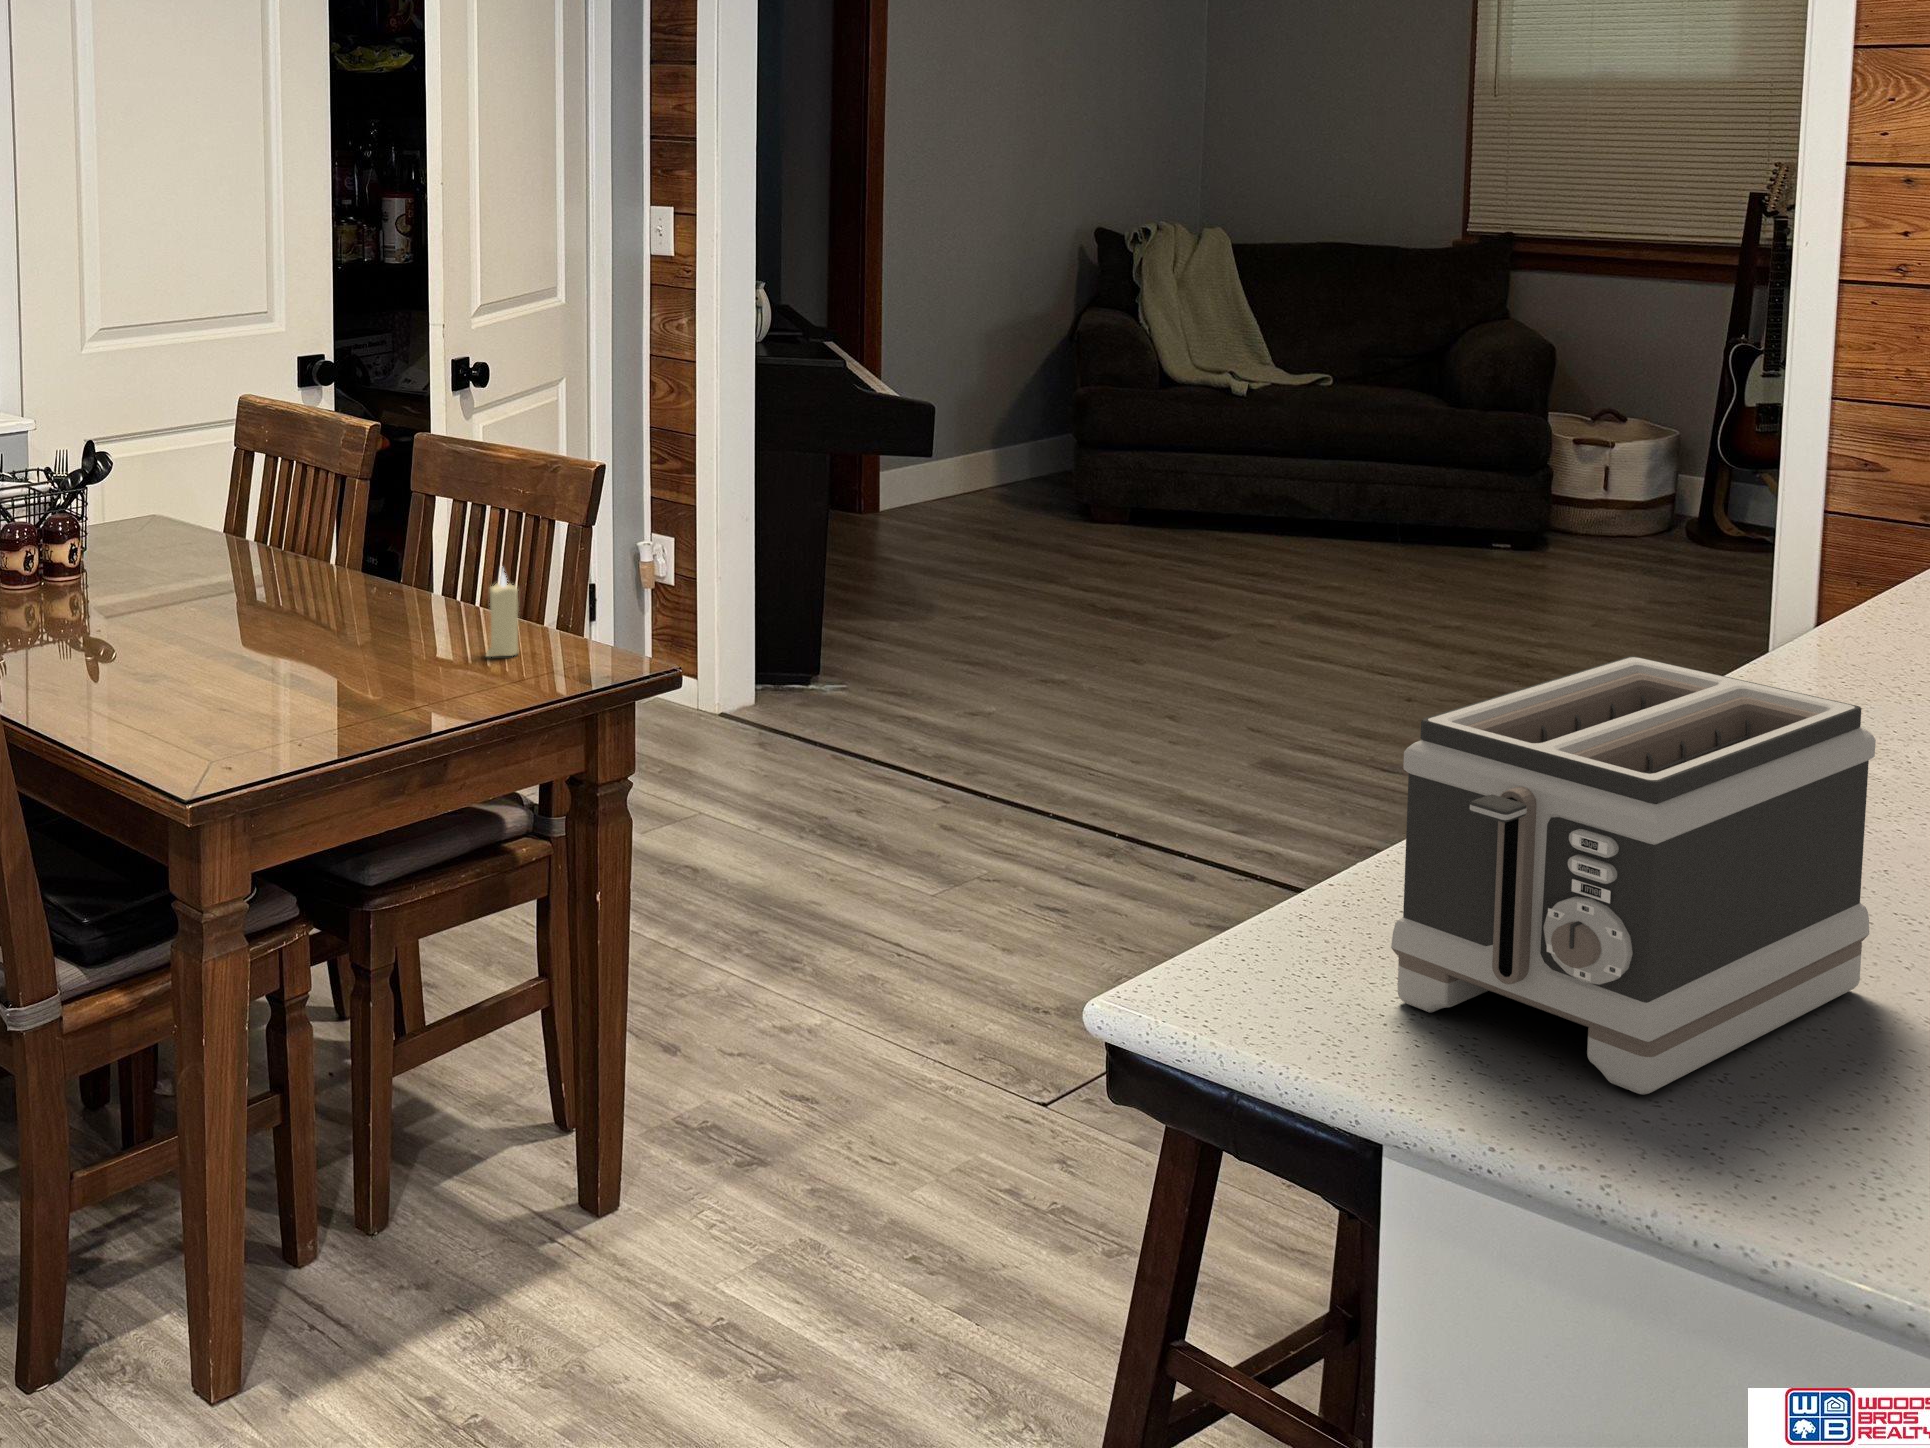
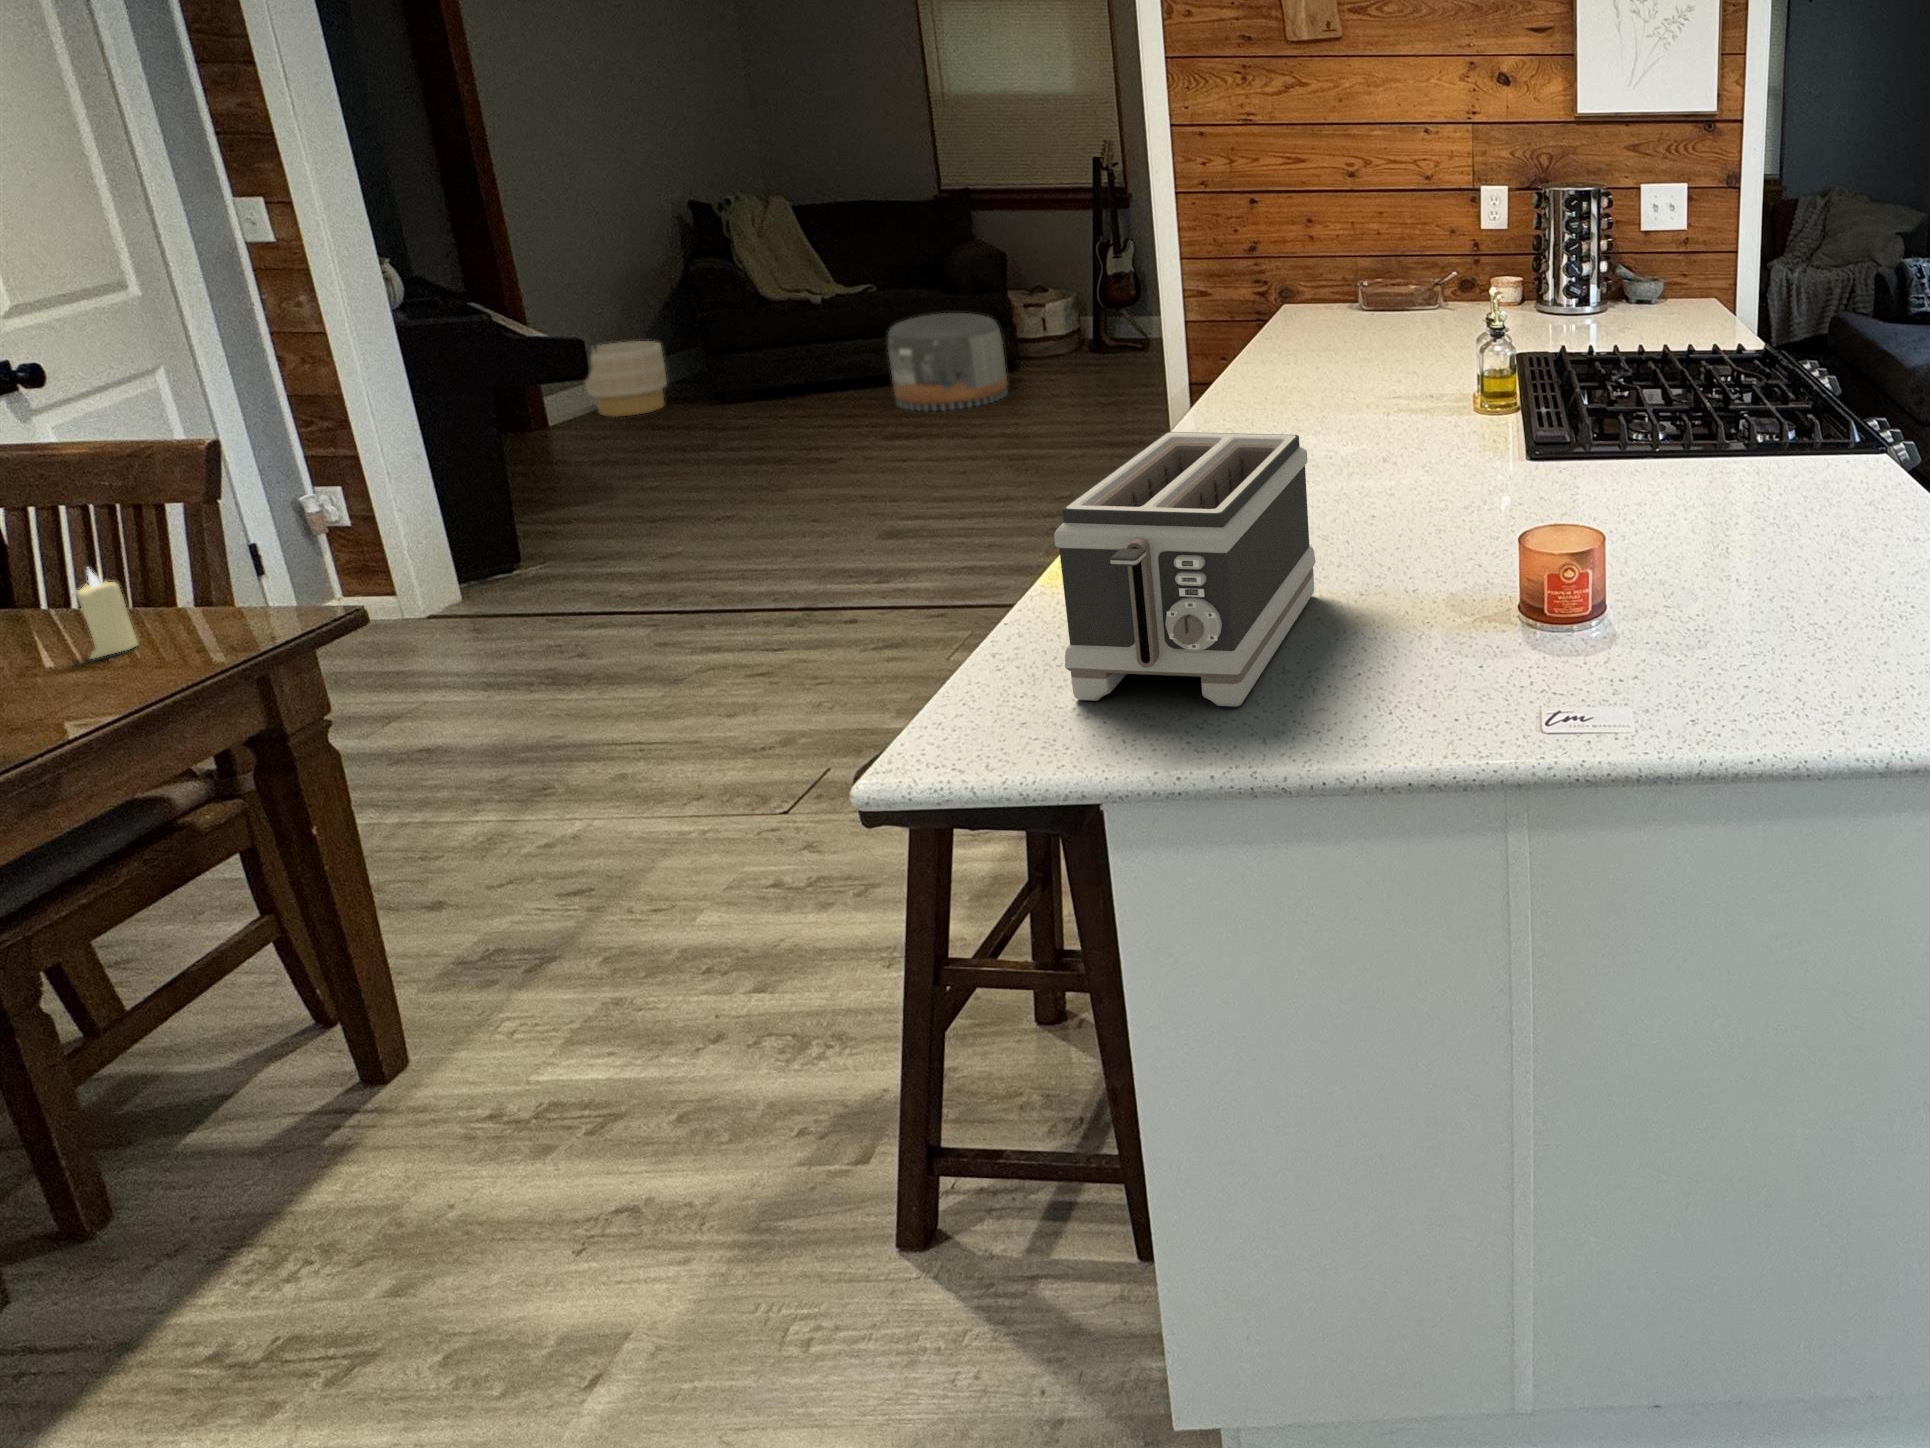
planter: none [930,414,1026,517] -> present [585,341,667,417]
pouf: none [1324,433,1515,596] -> present [888,313,1008,411]

